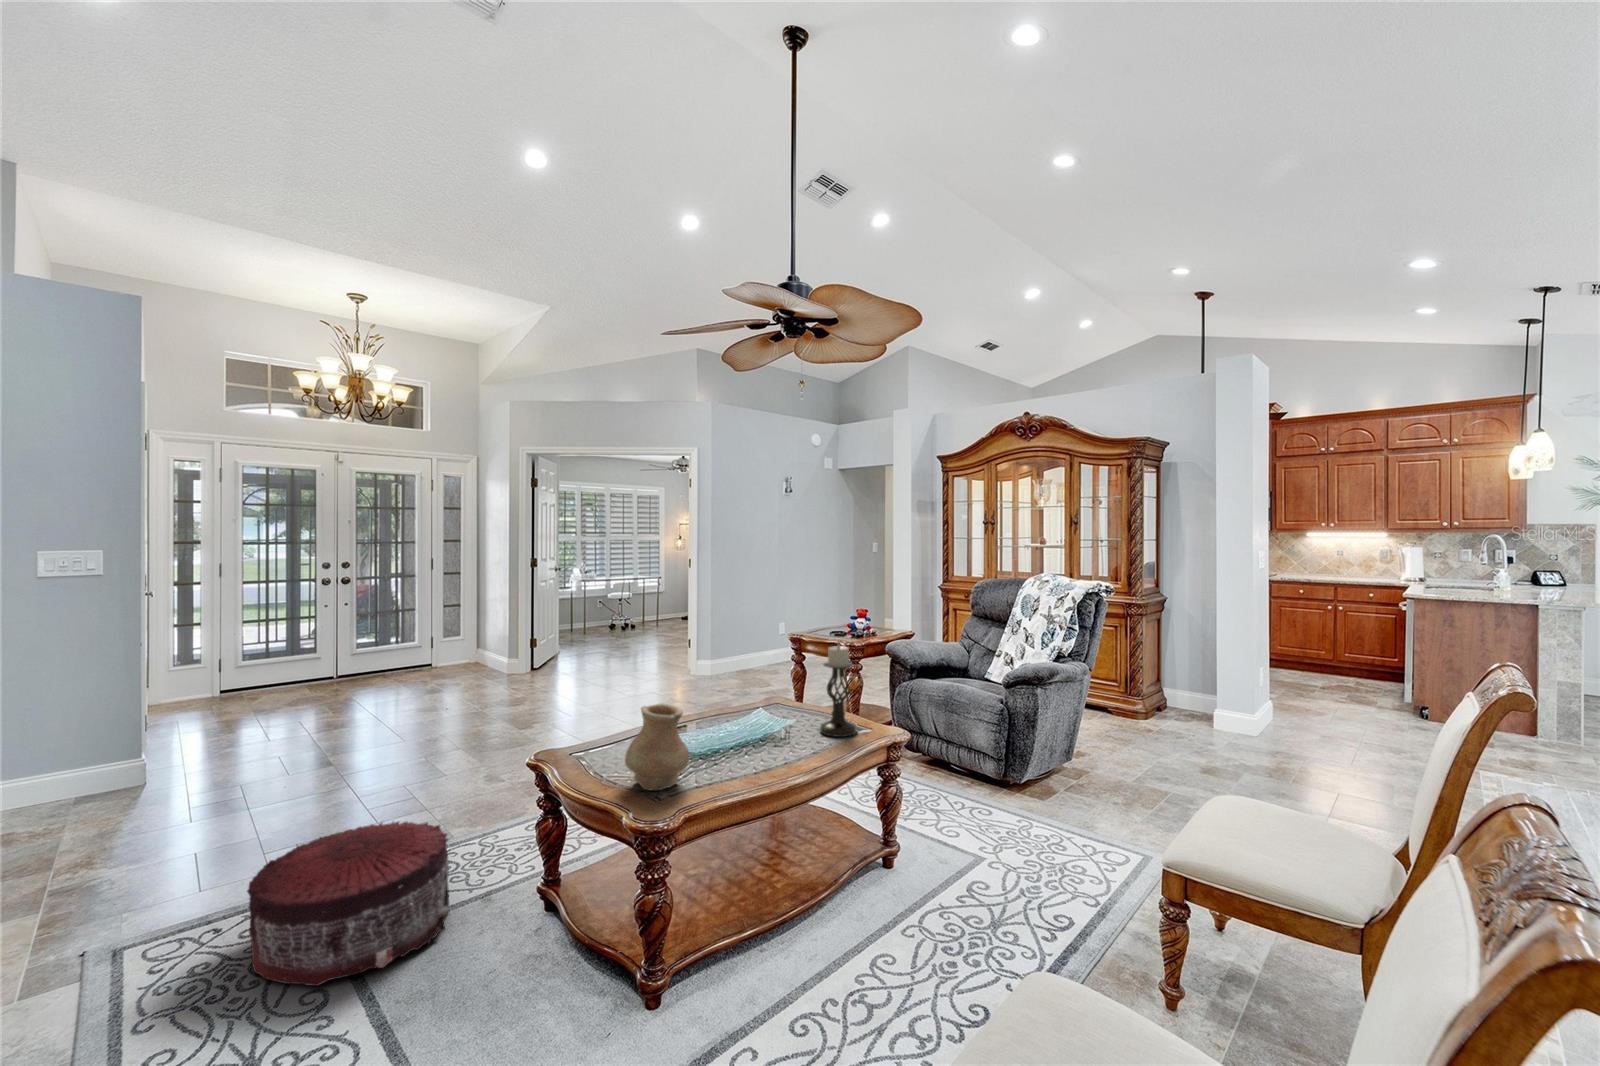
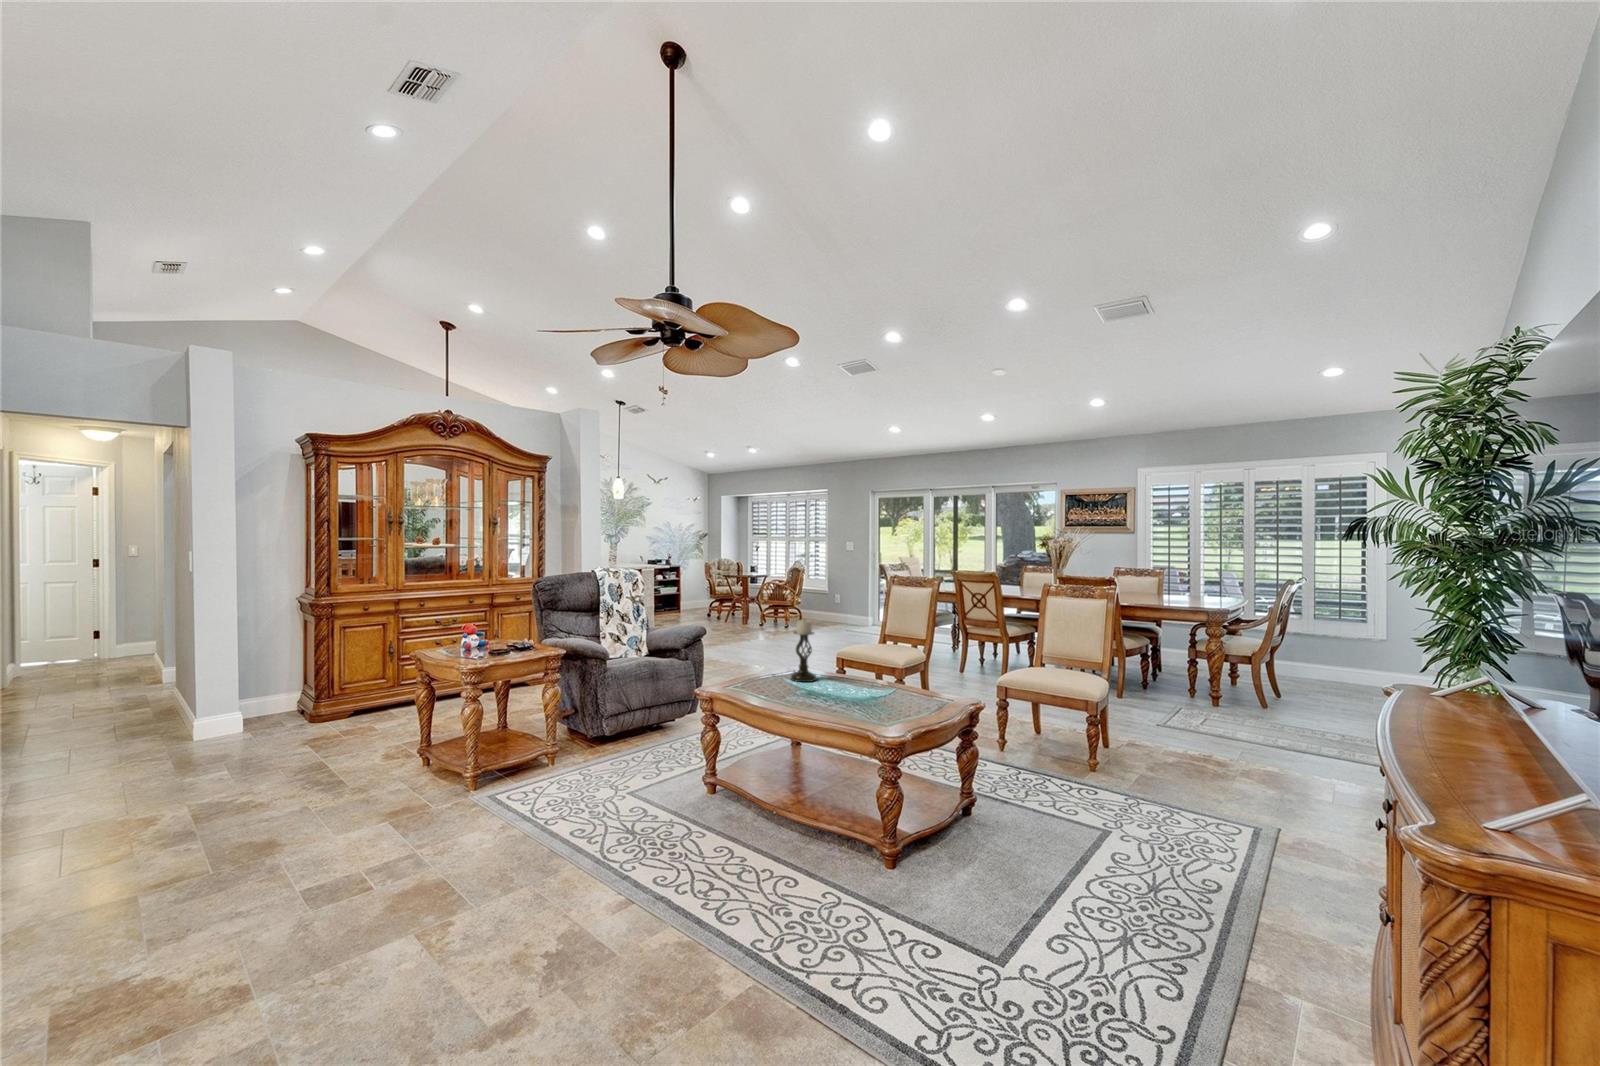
vase: present [625,703,689,790] -> none [906,660,949,713]
pouf: present [247,822,449,986] -> none [893,840,1076,1027]

